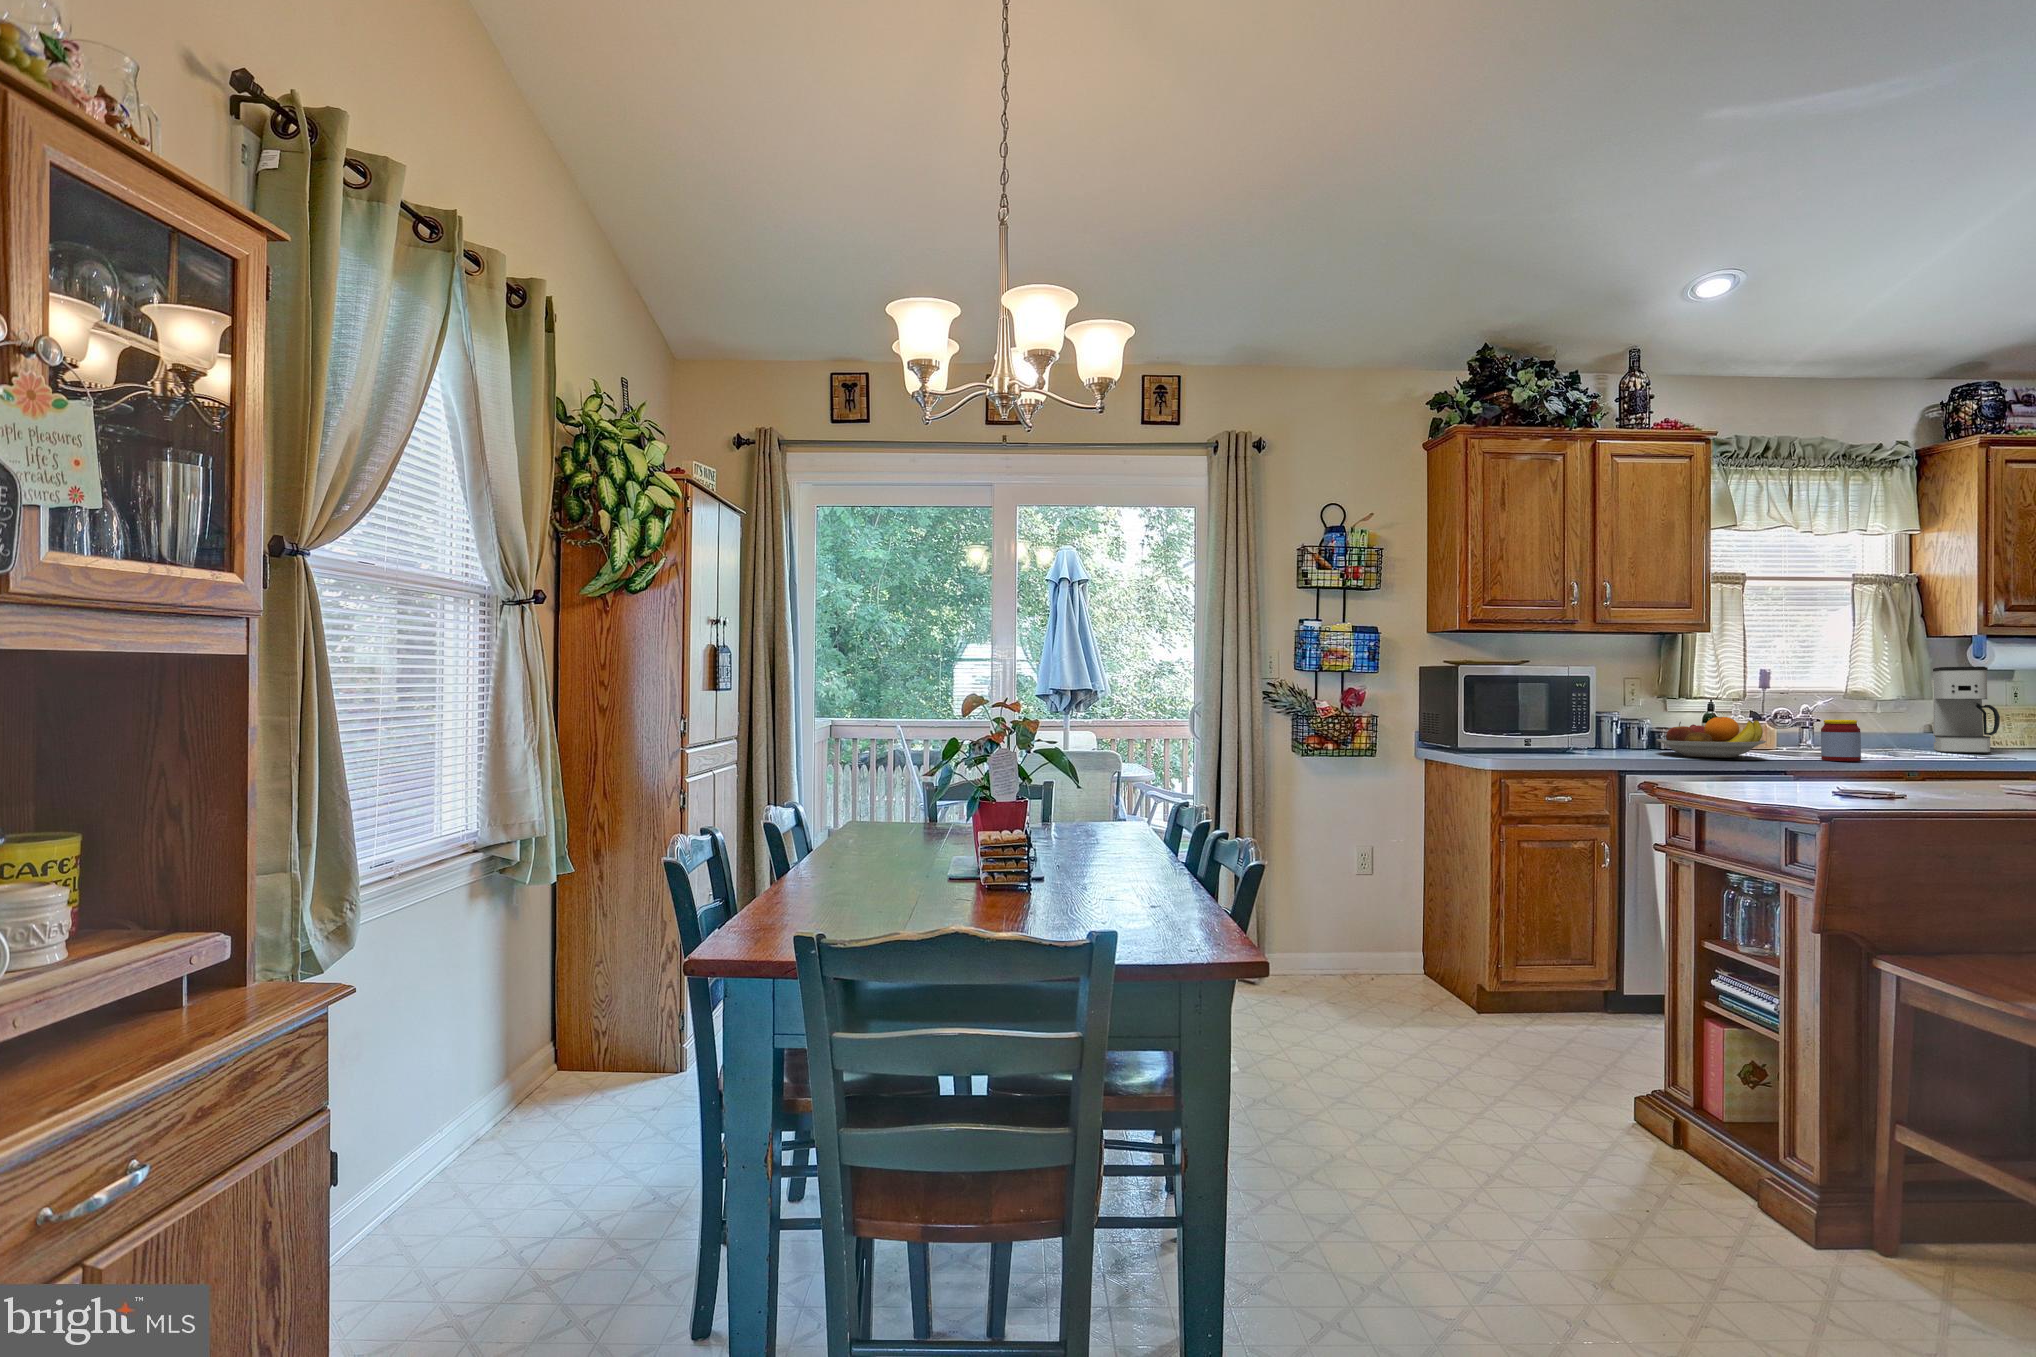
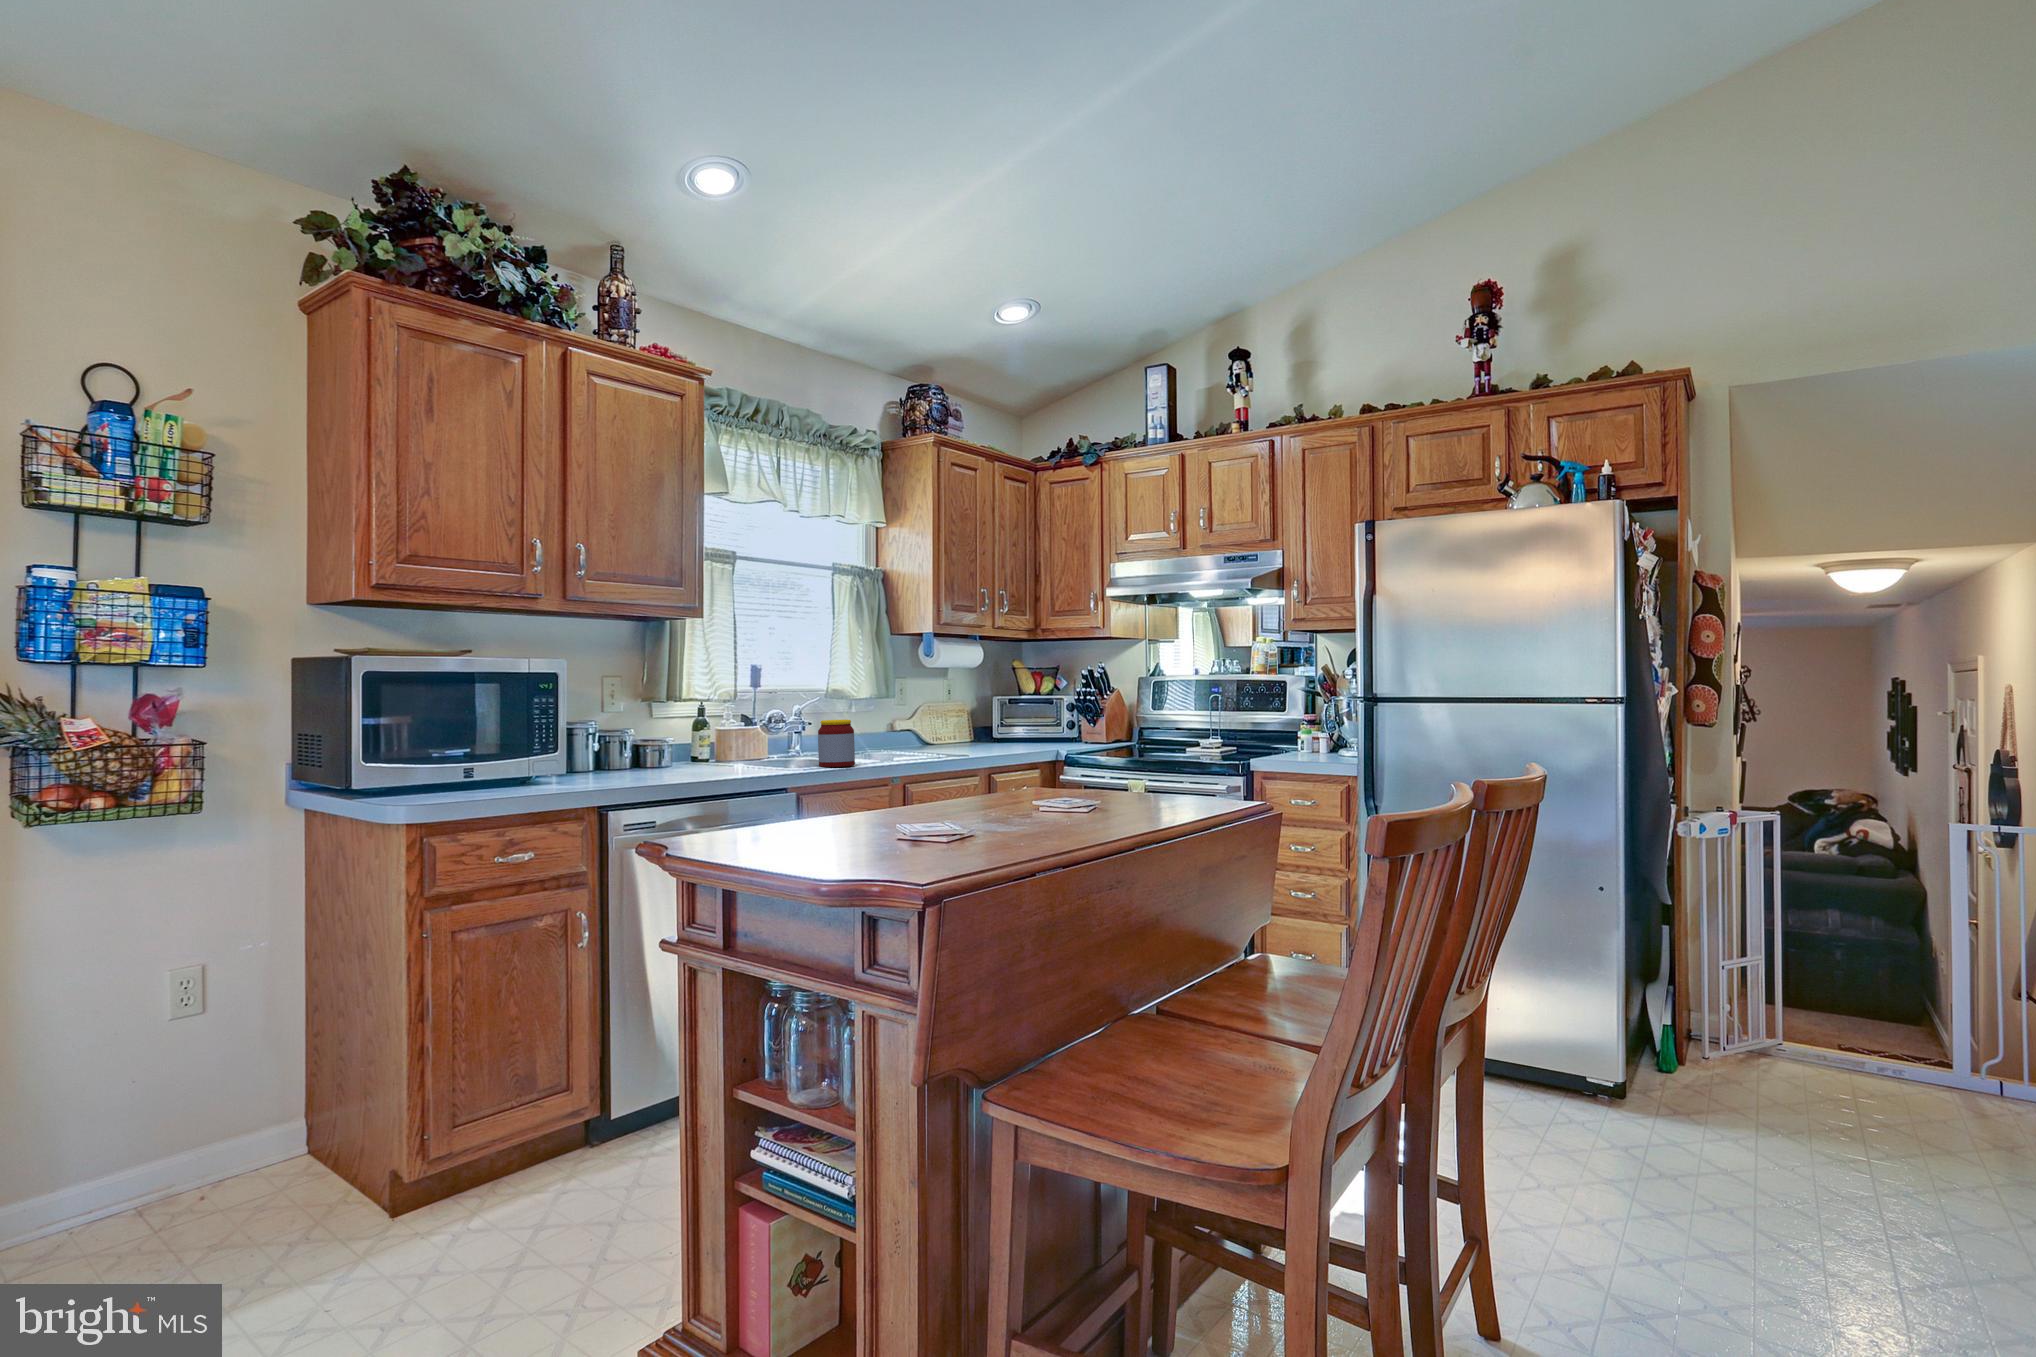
coffee maker: present [1933,667,2000,753] -> none [893,662,945,748]
fruit bowl: present [1656,717,1766,758] -> none [646,722,769,774]

